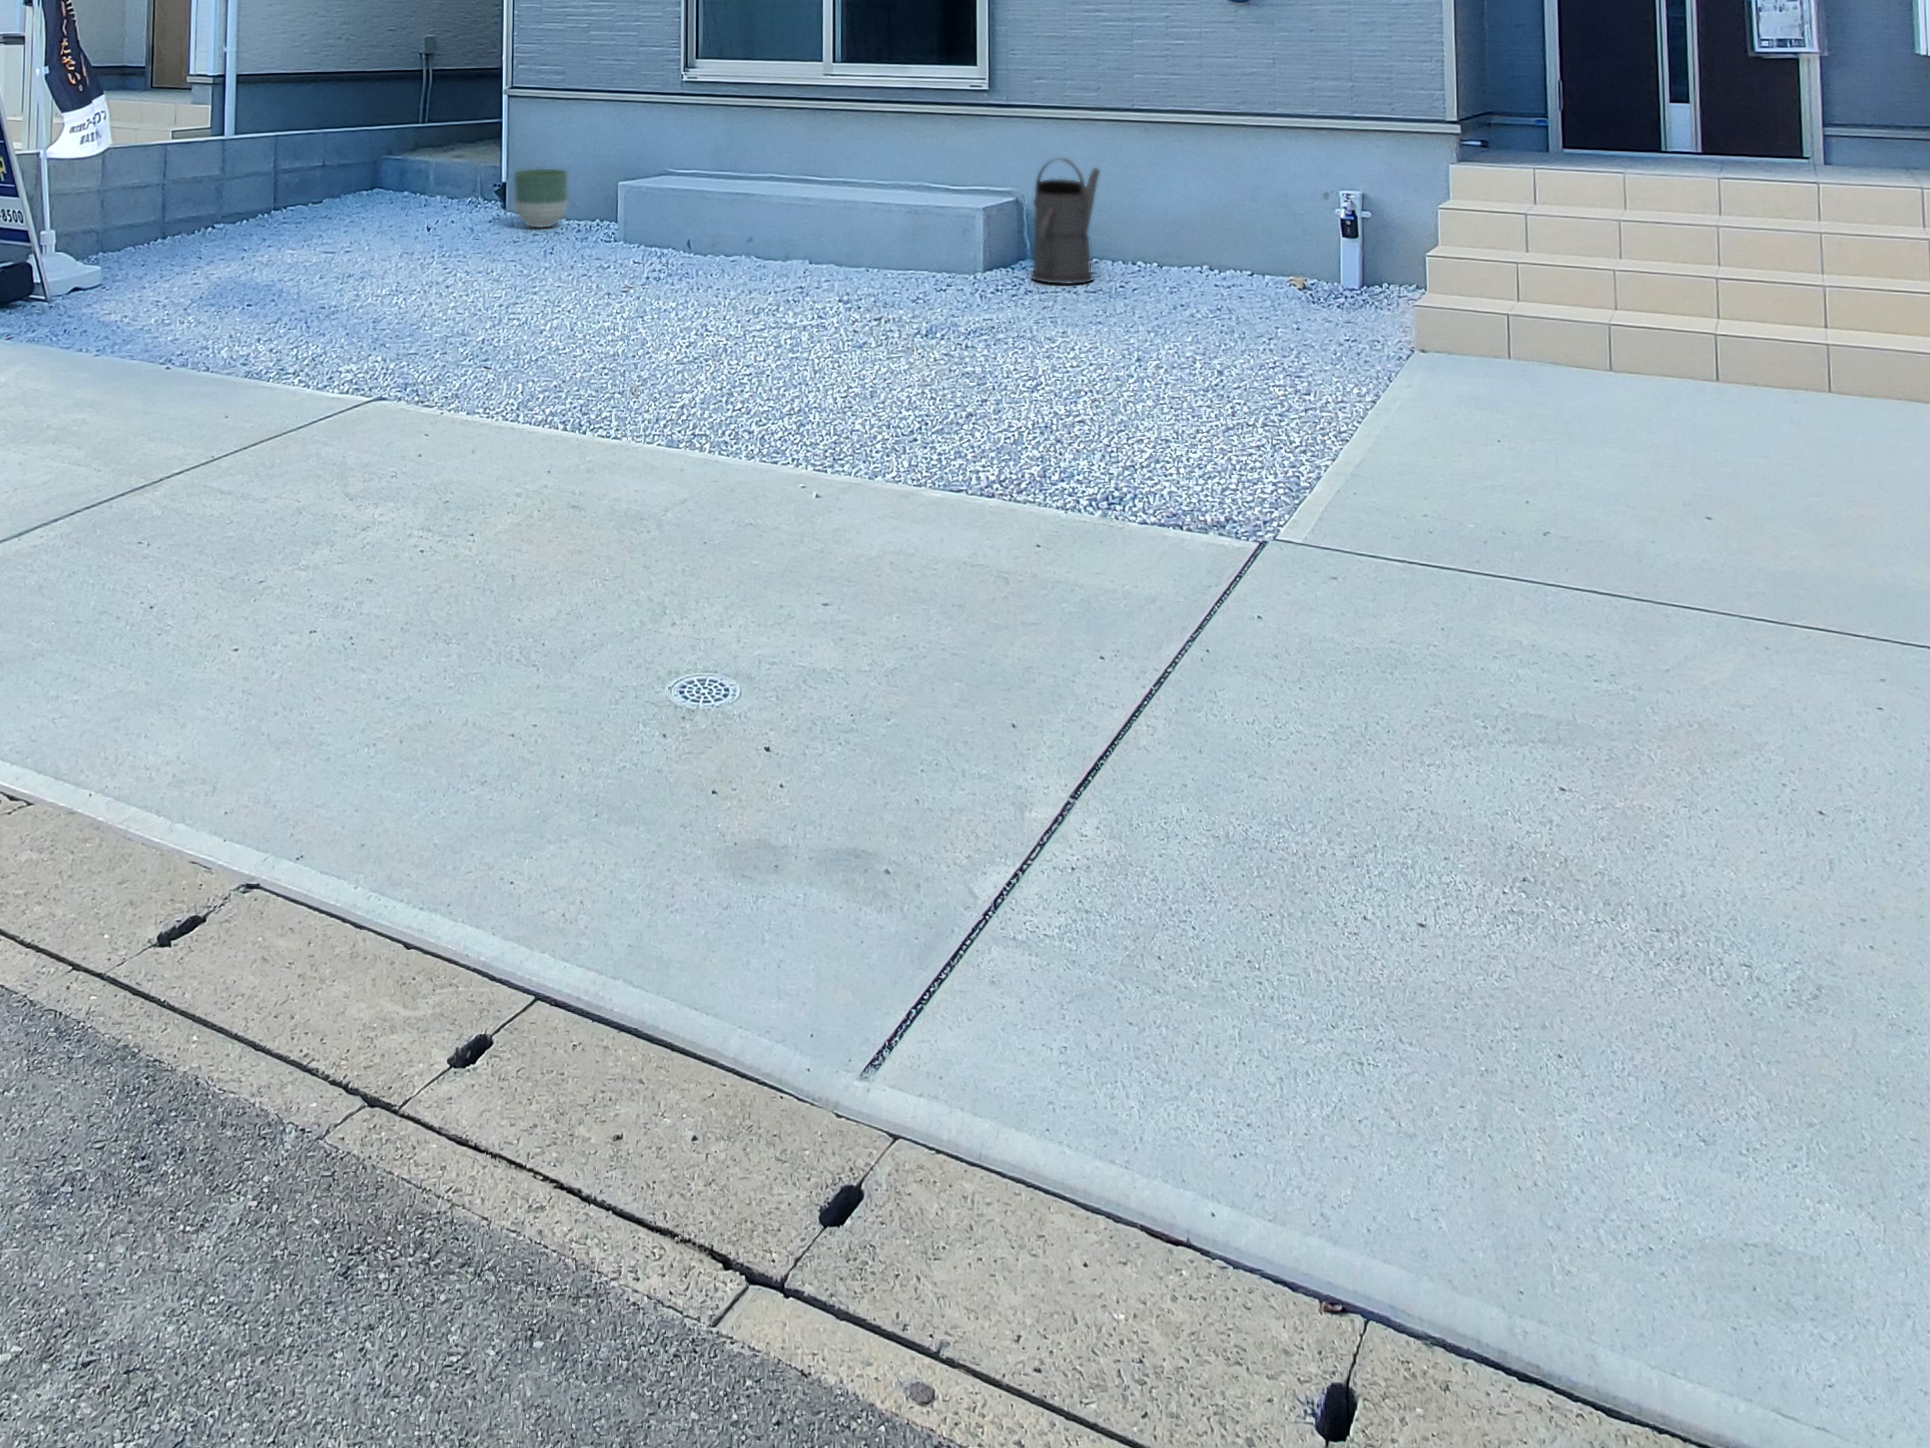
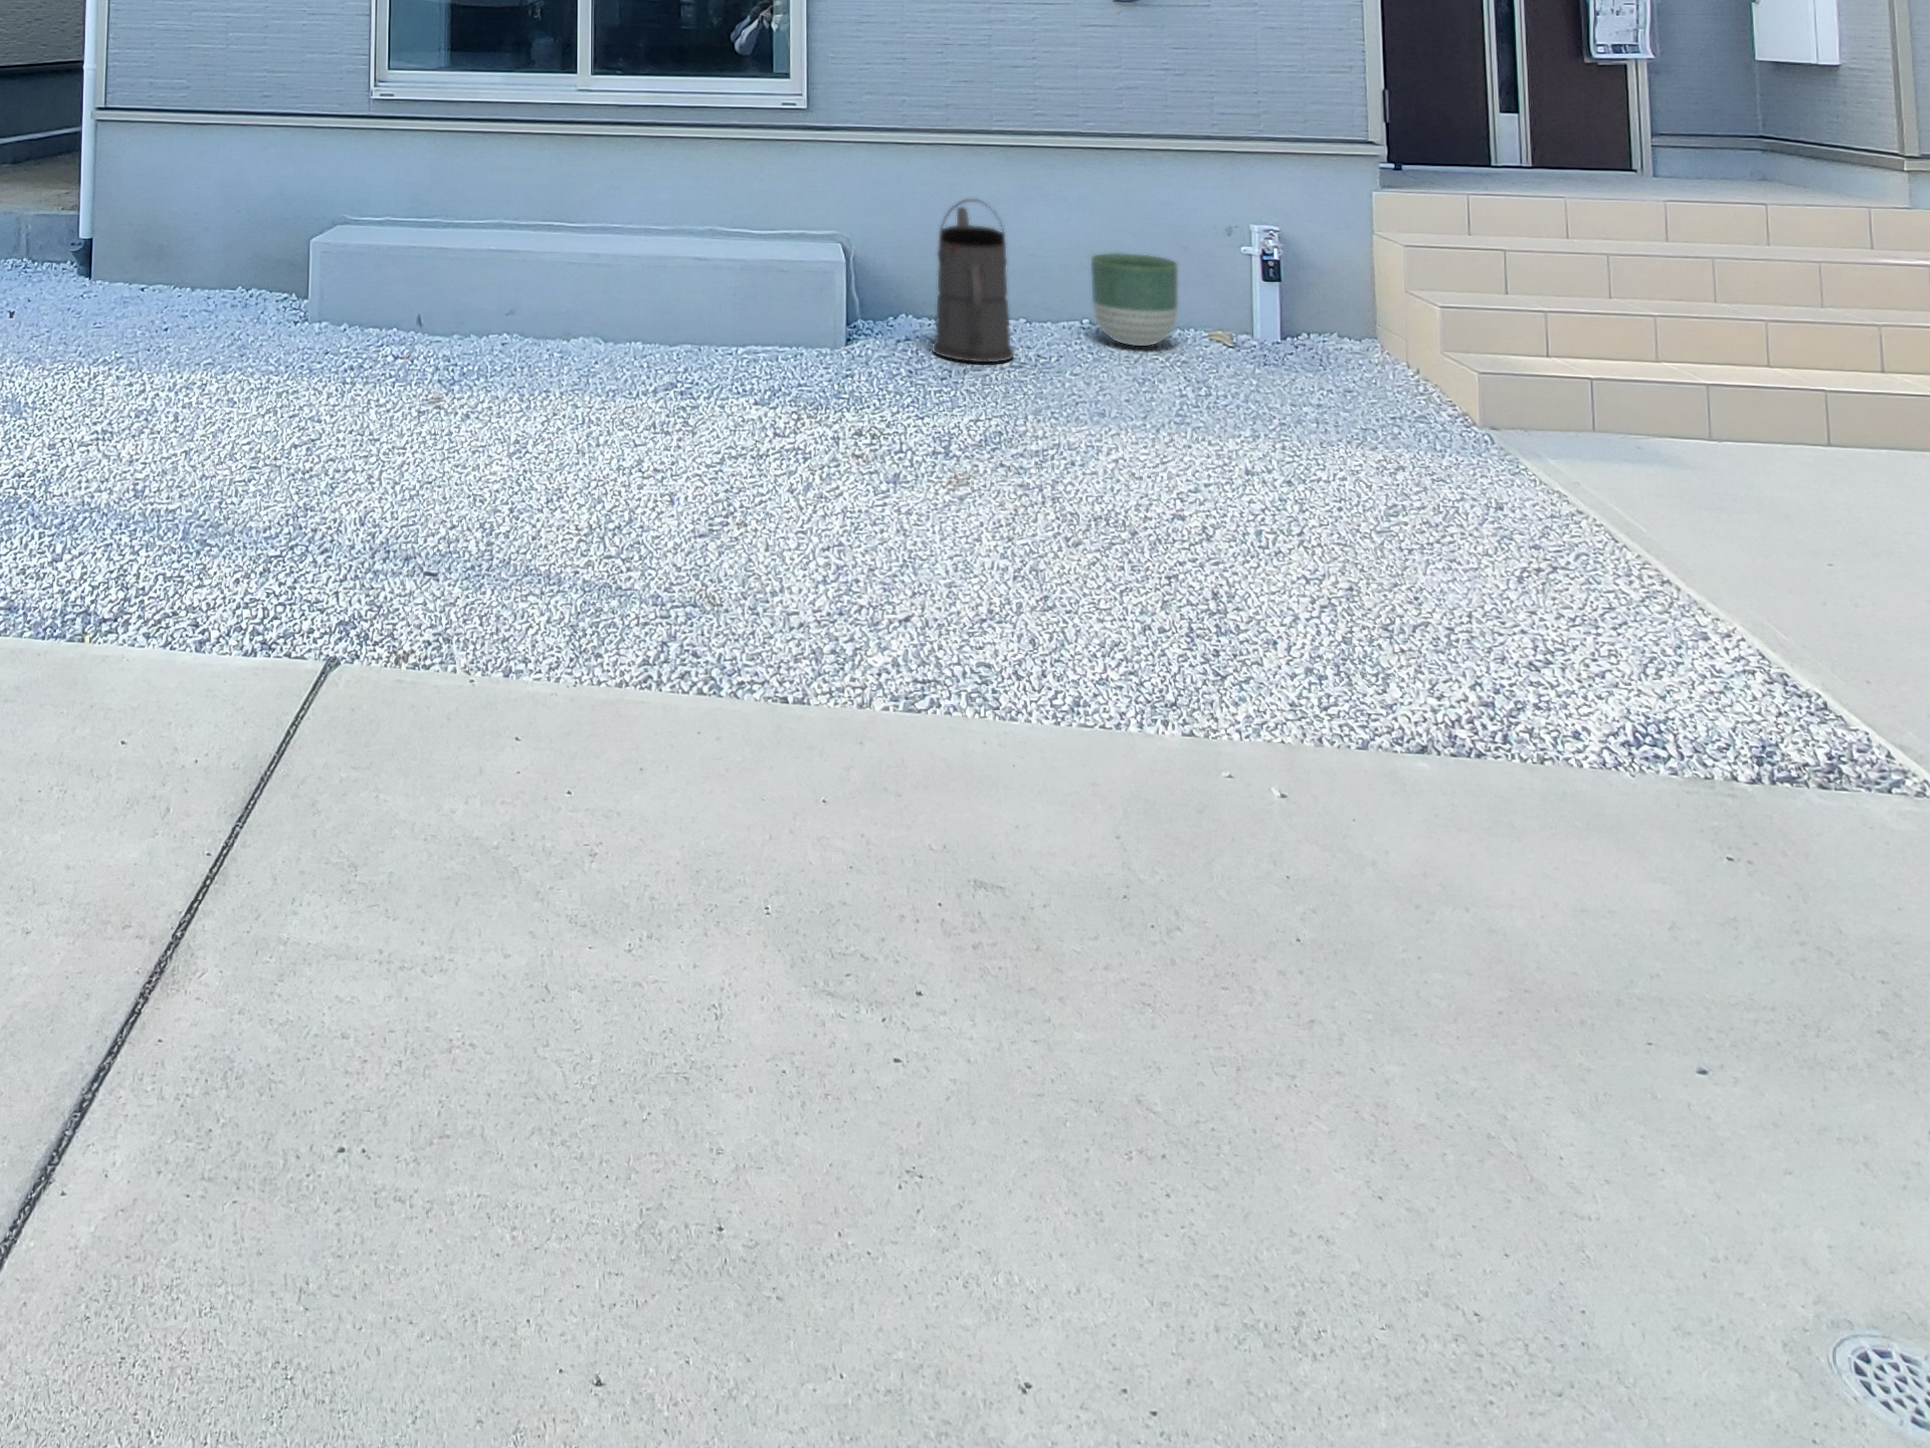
planter: present [514,169,568,228] -> present [1091,253,1178,346]

